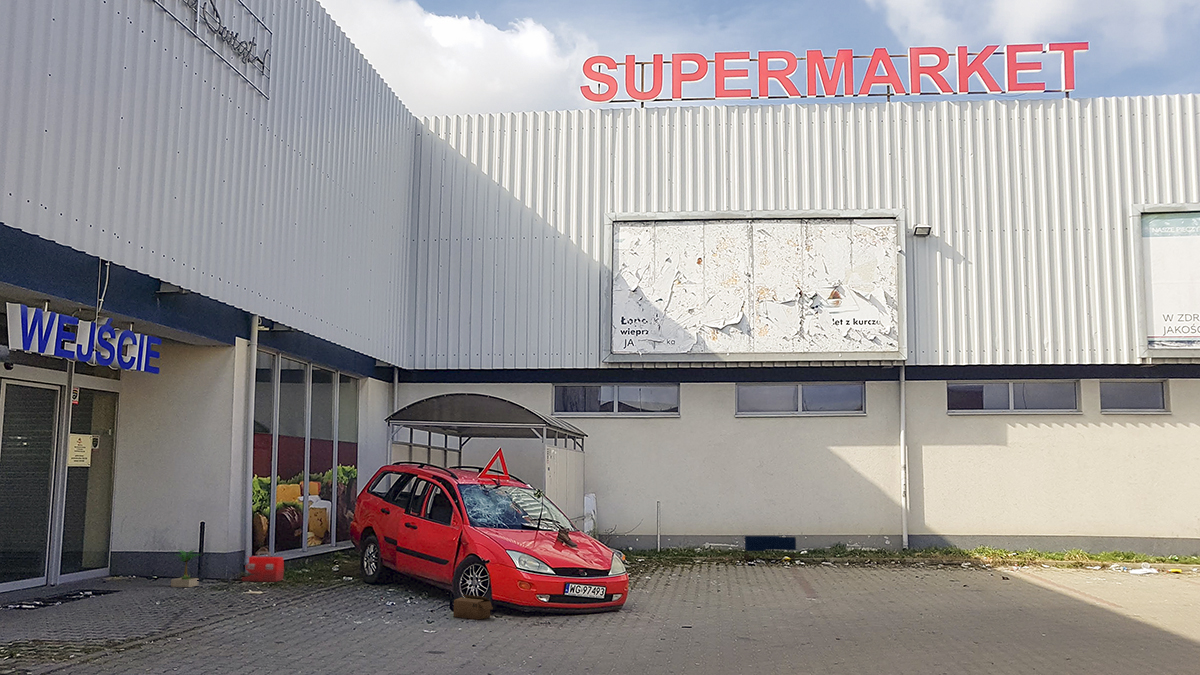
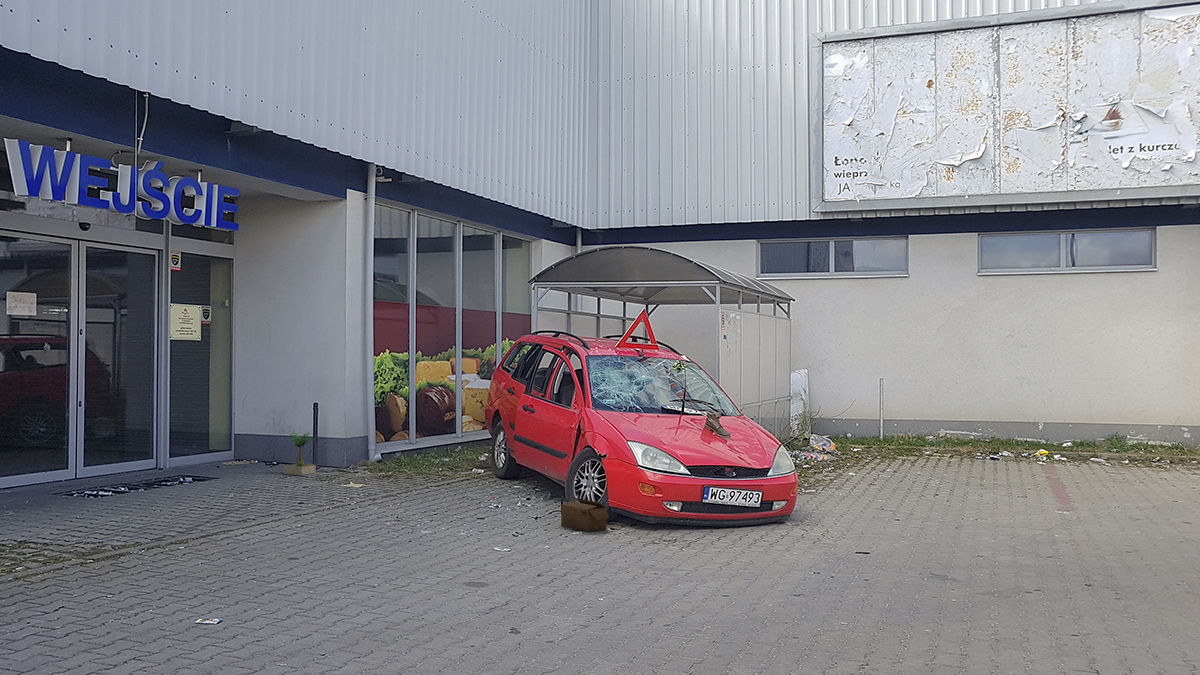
bench: present [744,535,796,560] -> none [987,420,1056,453]
toolbox: present [242,552,284,582] -> none [369,436,416,470]

